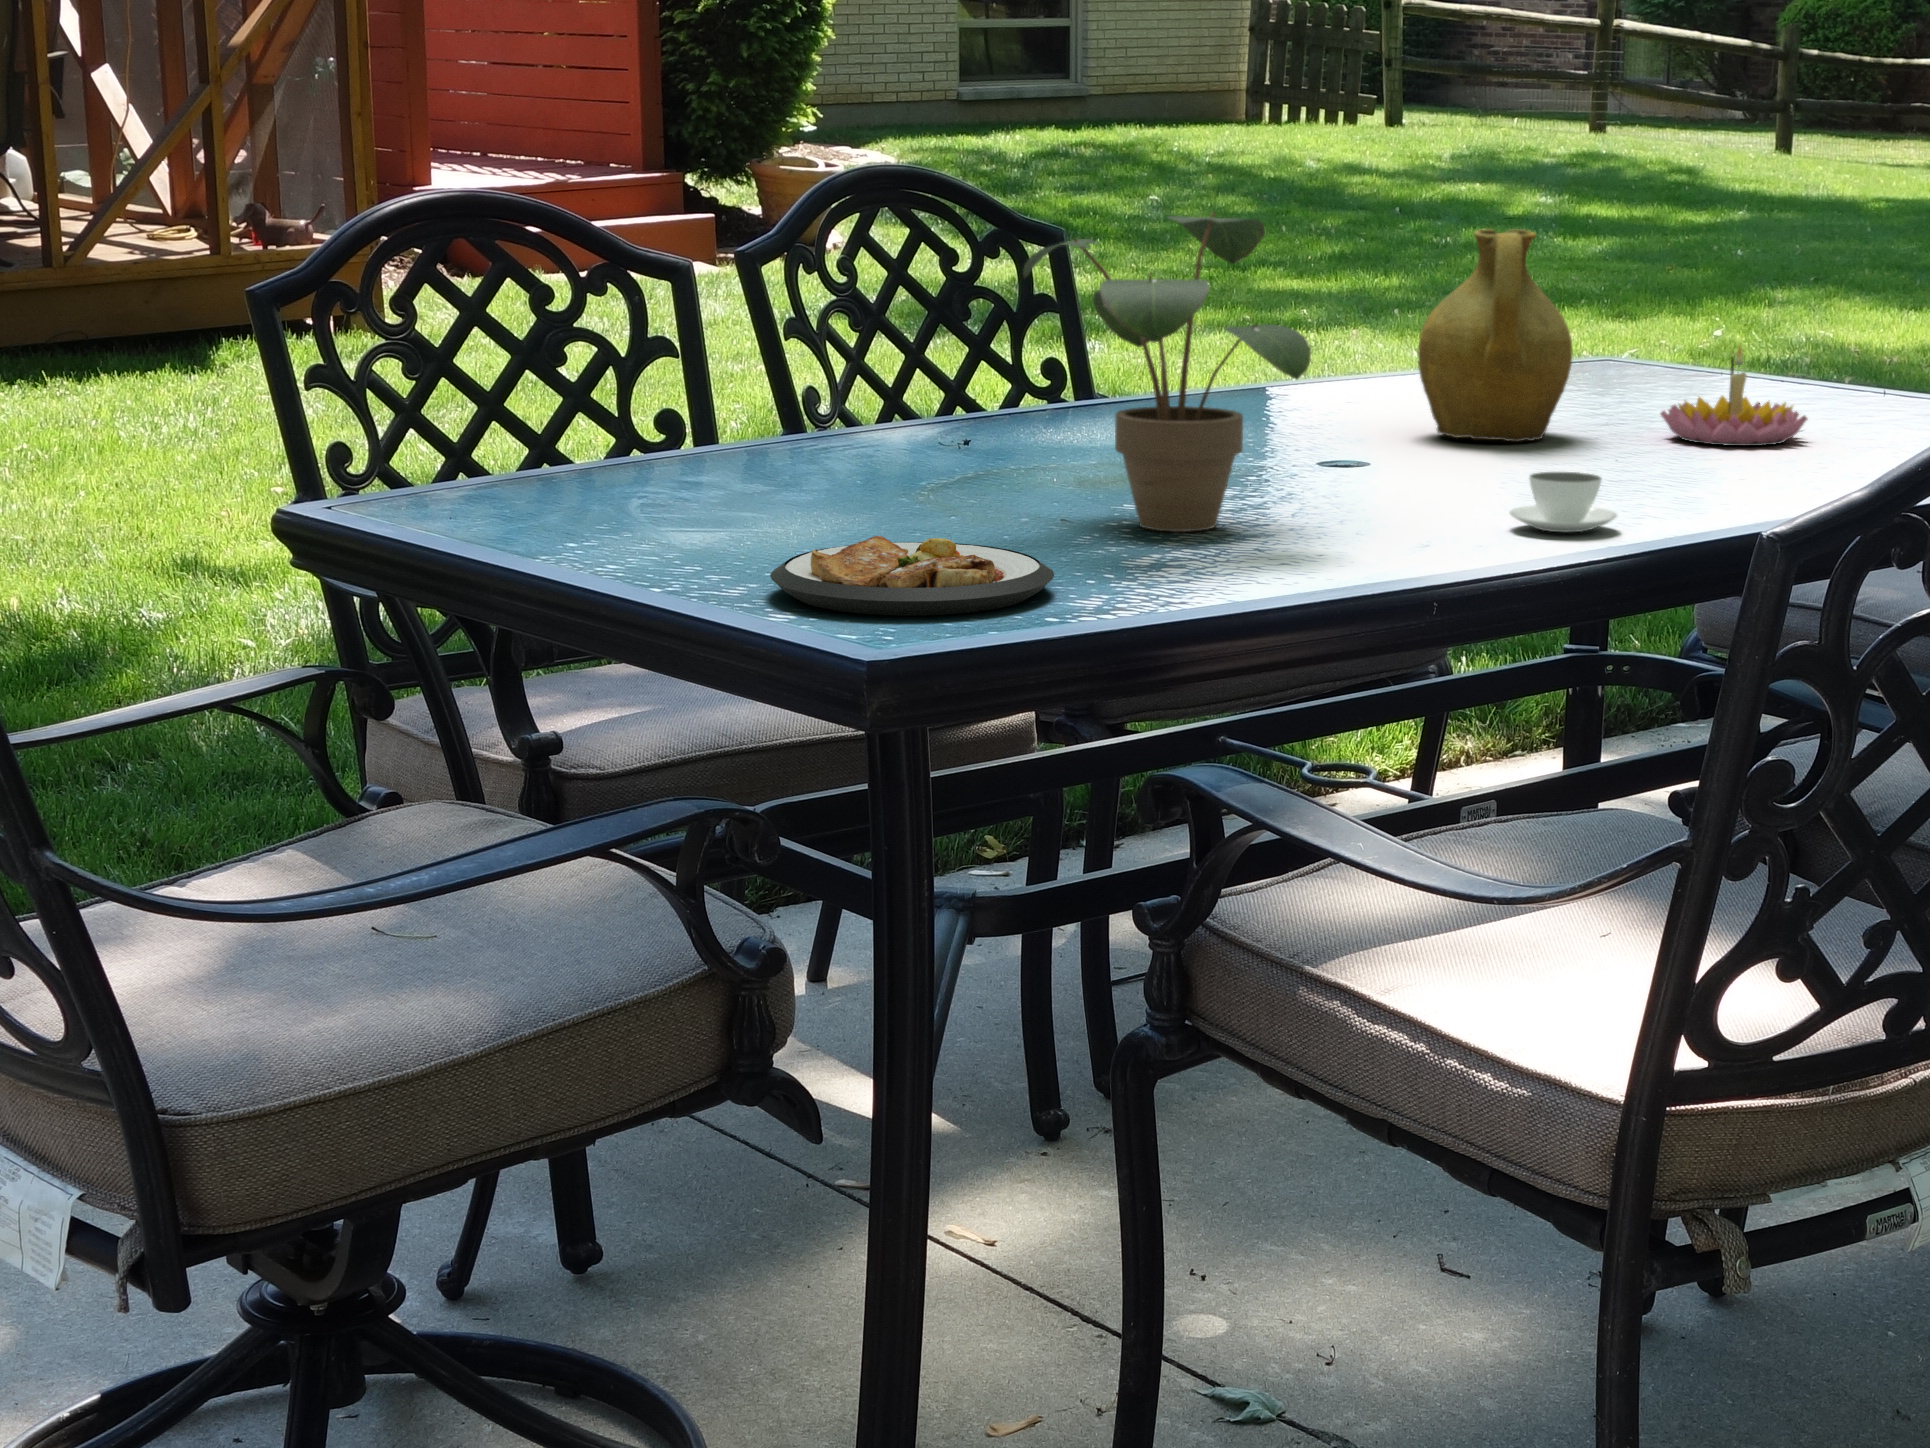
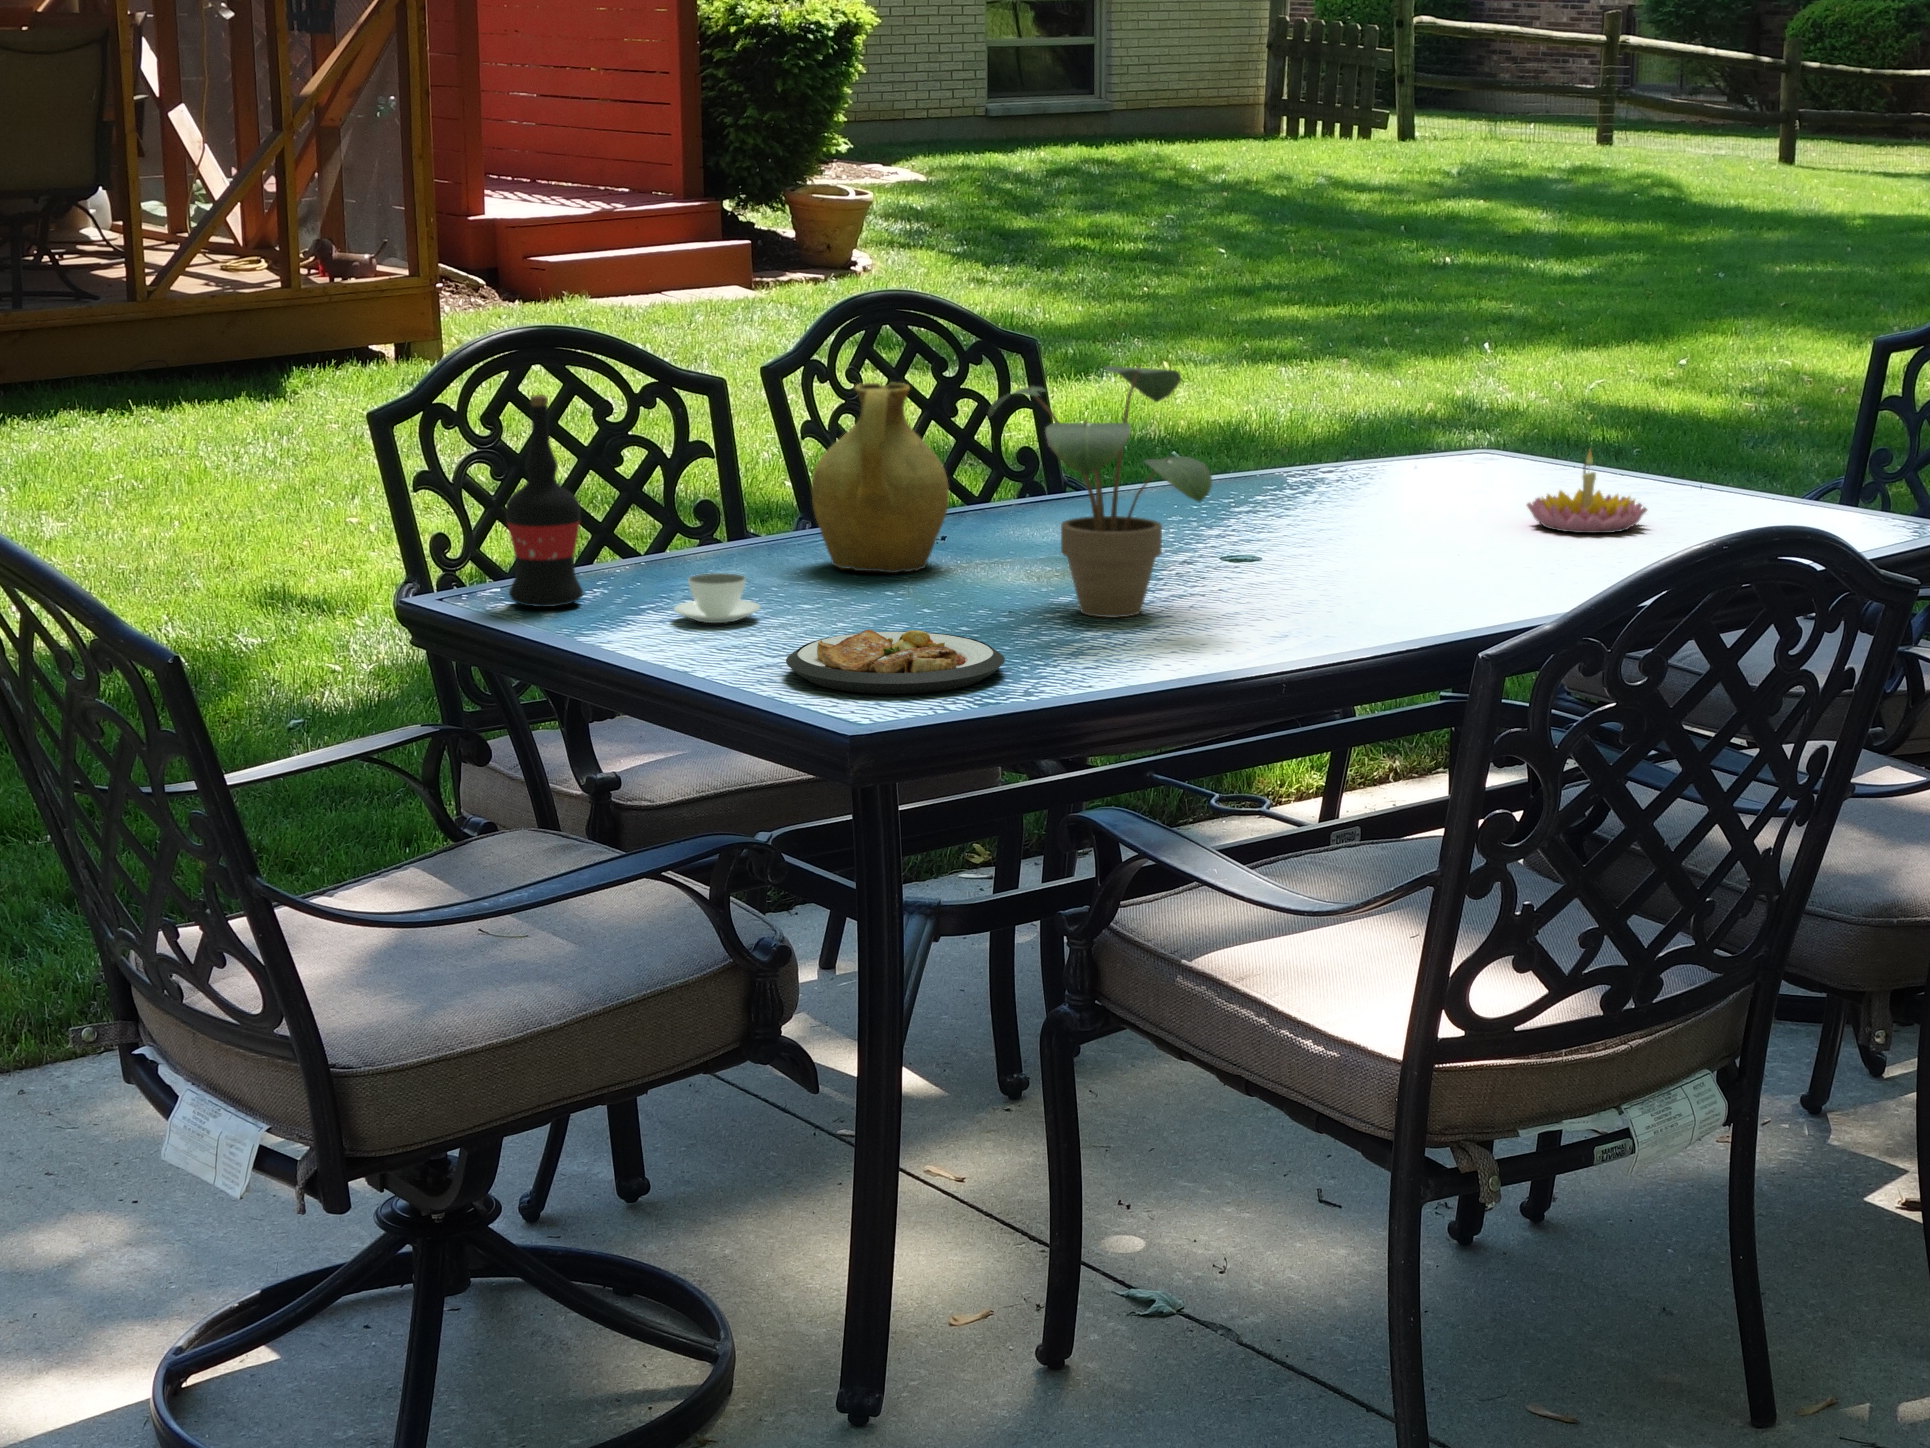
pitcher: present [1418,229,1572,442] -> present [811,382,949,573]
wine bottle: none [412,251,513,521] -> present [506,395,584,607]
cup: present [1510,472,1617,532] -> present [675,573,761,623]

